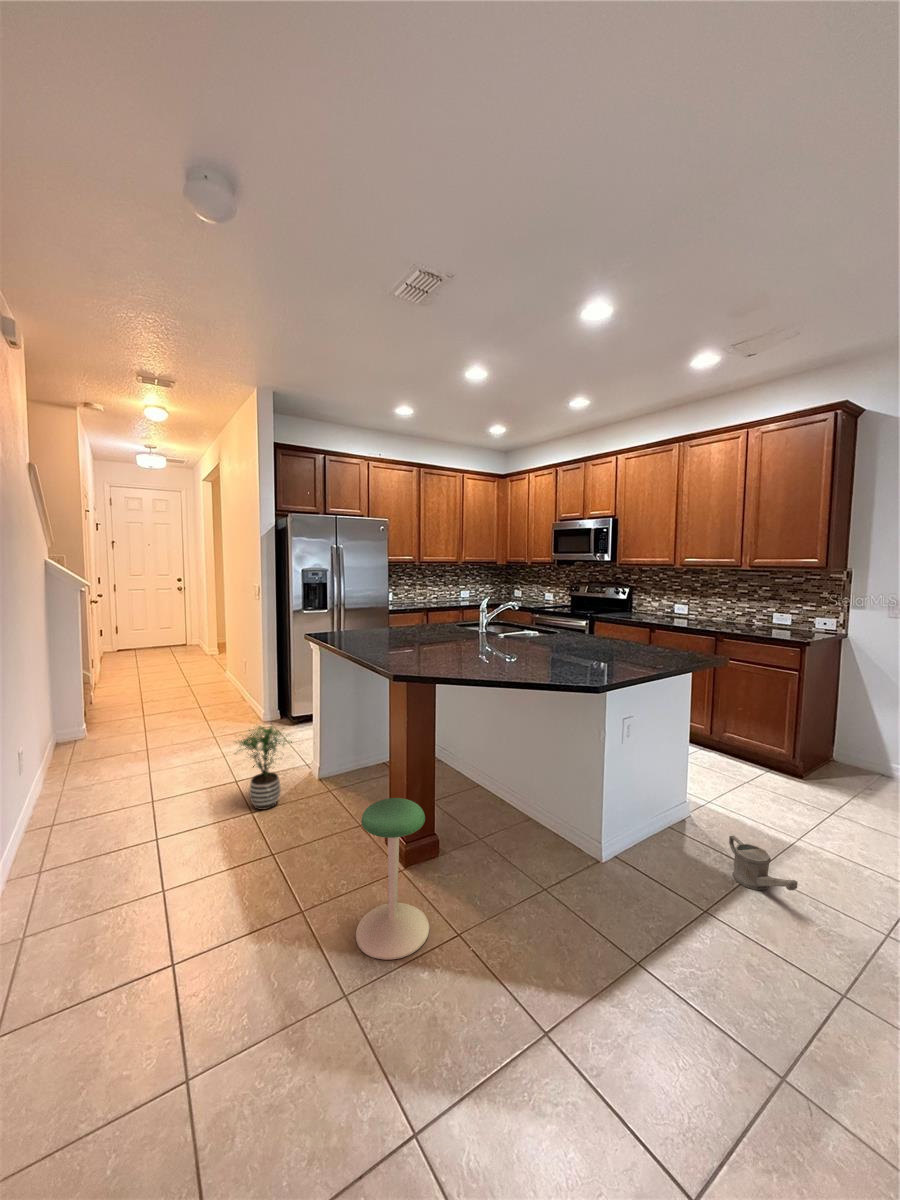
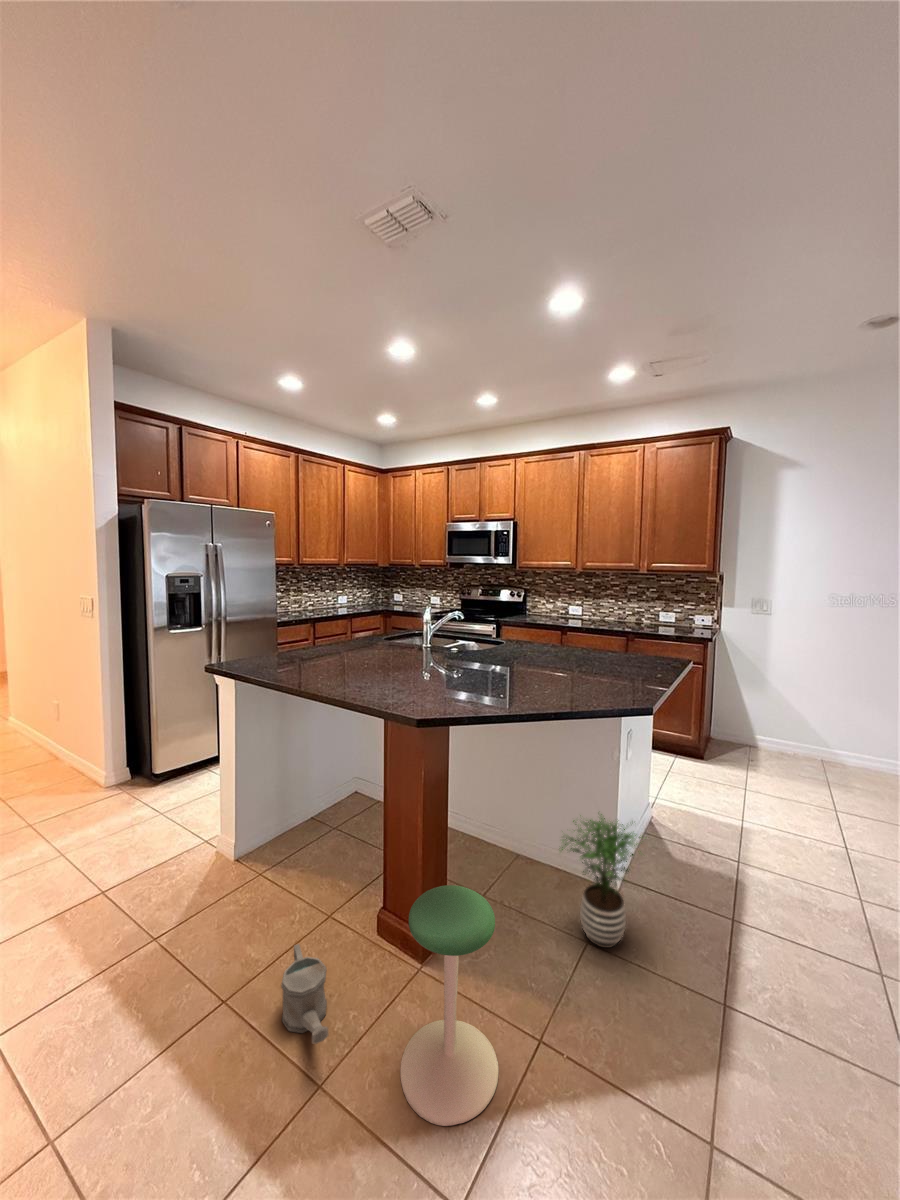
potted plant: present [235,726,292,810] -> present [562,814,643,948]
watering can: present [729,836,798,890] -> present [281,944,328,1044]

